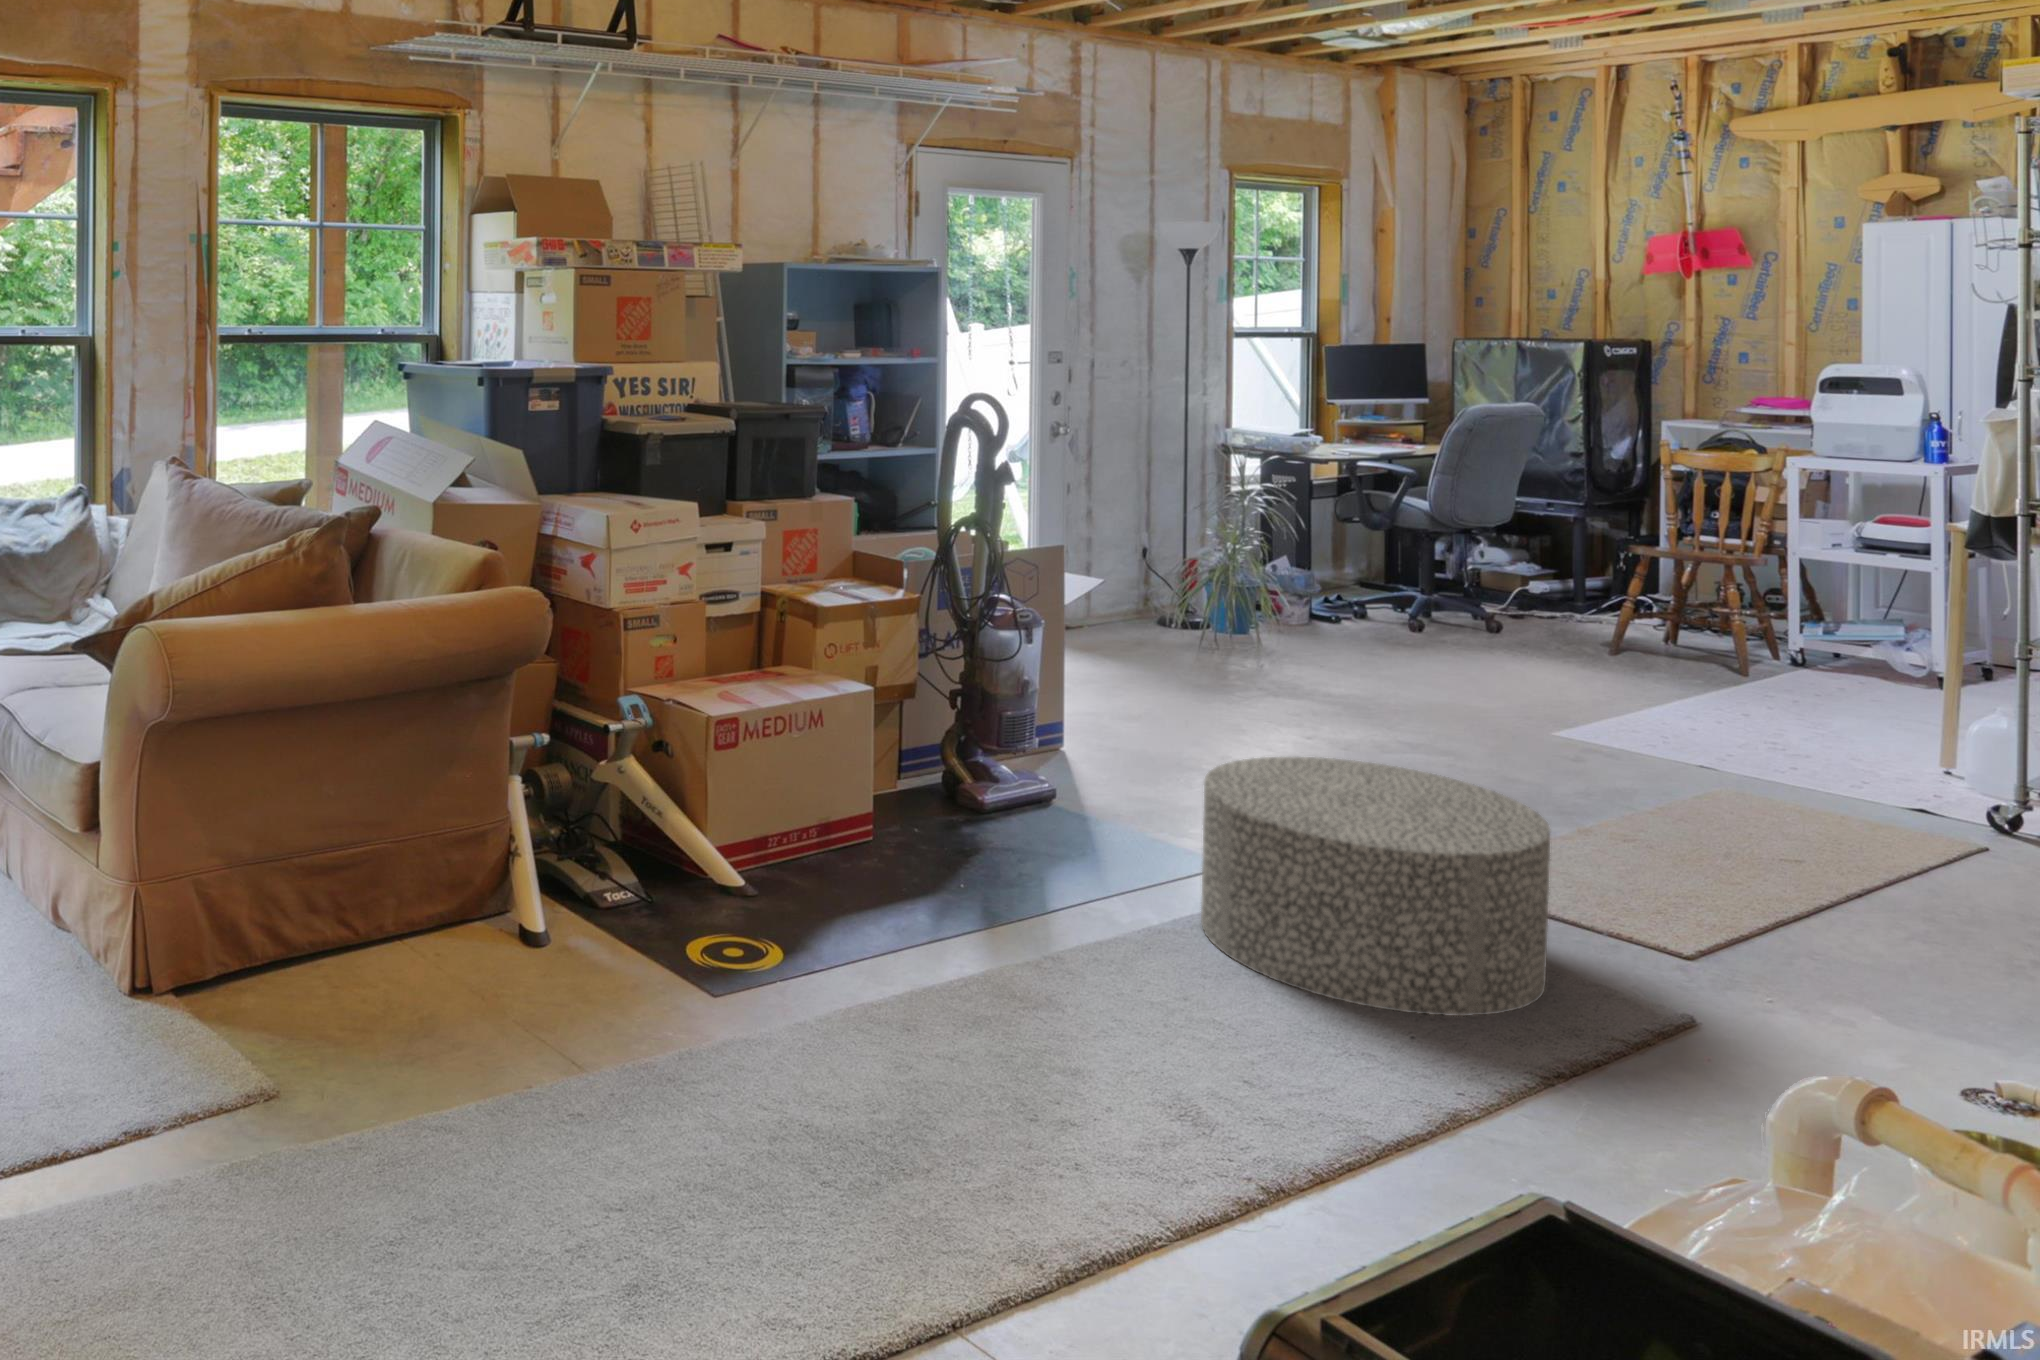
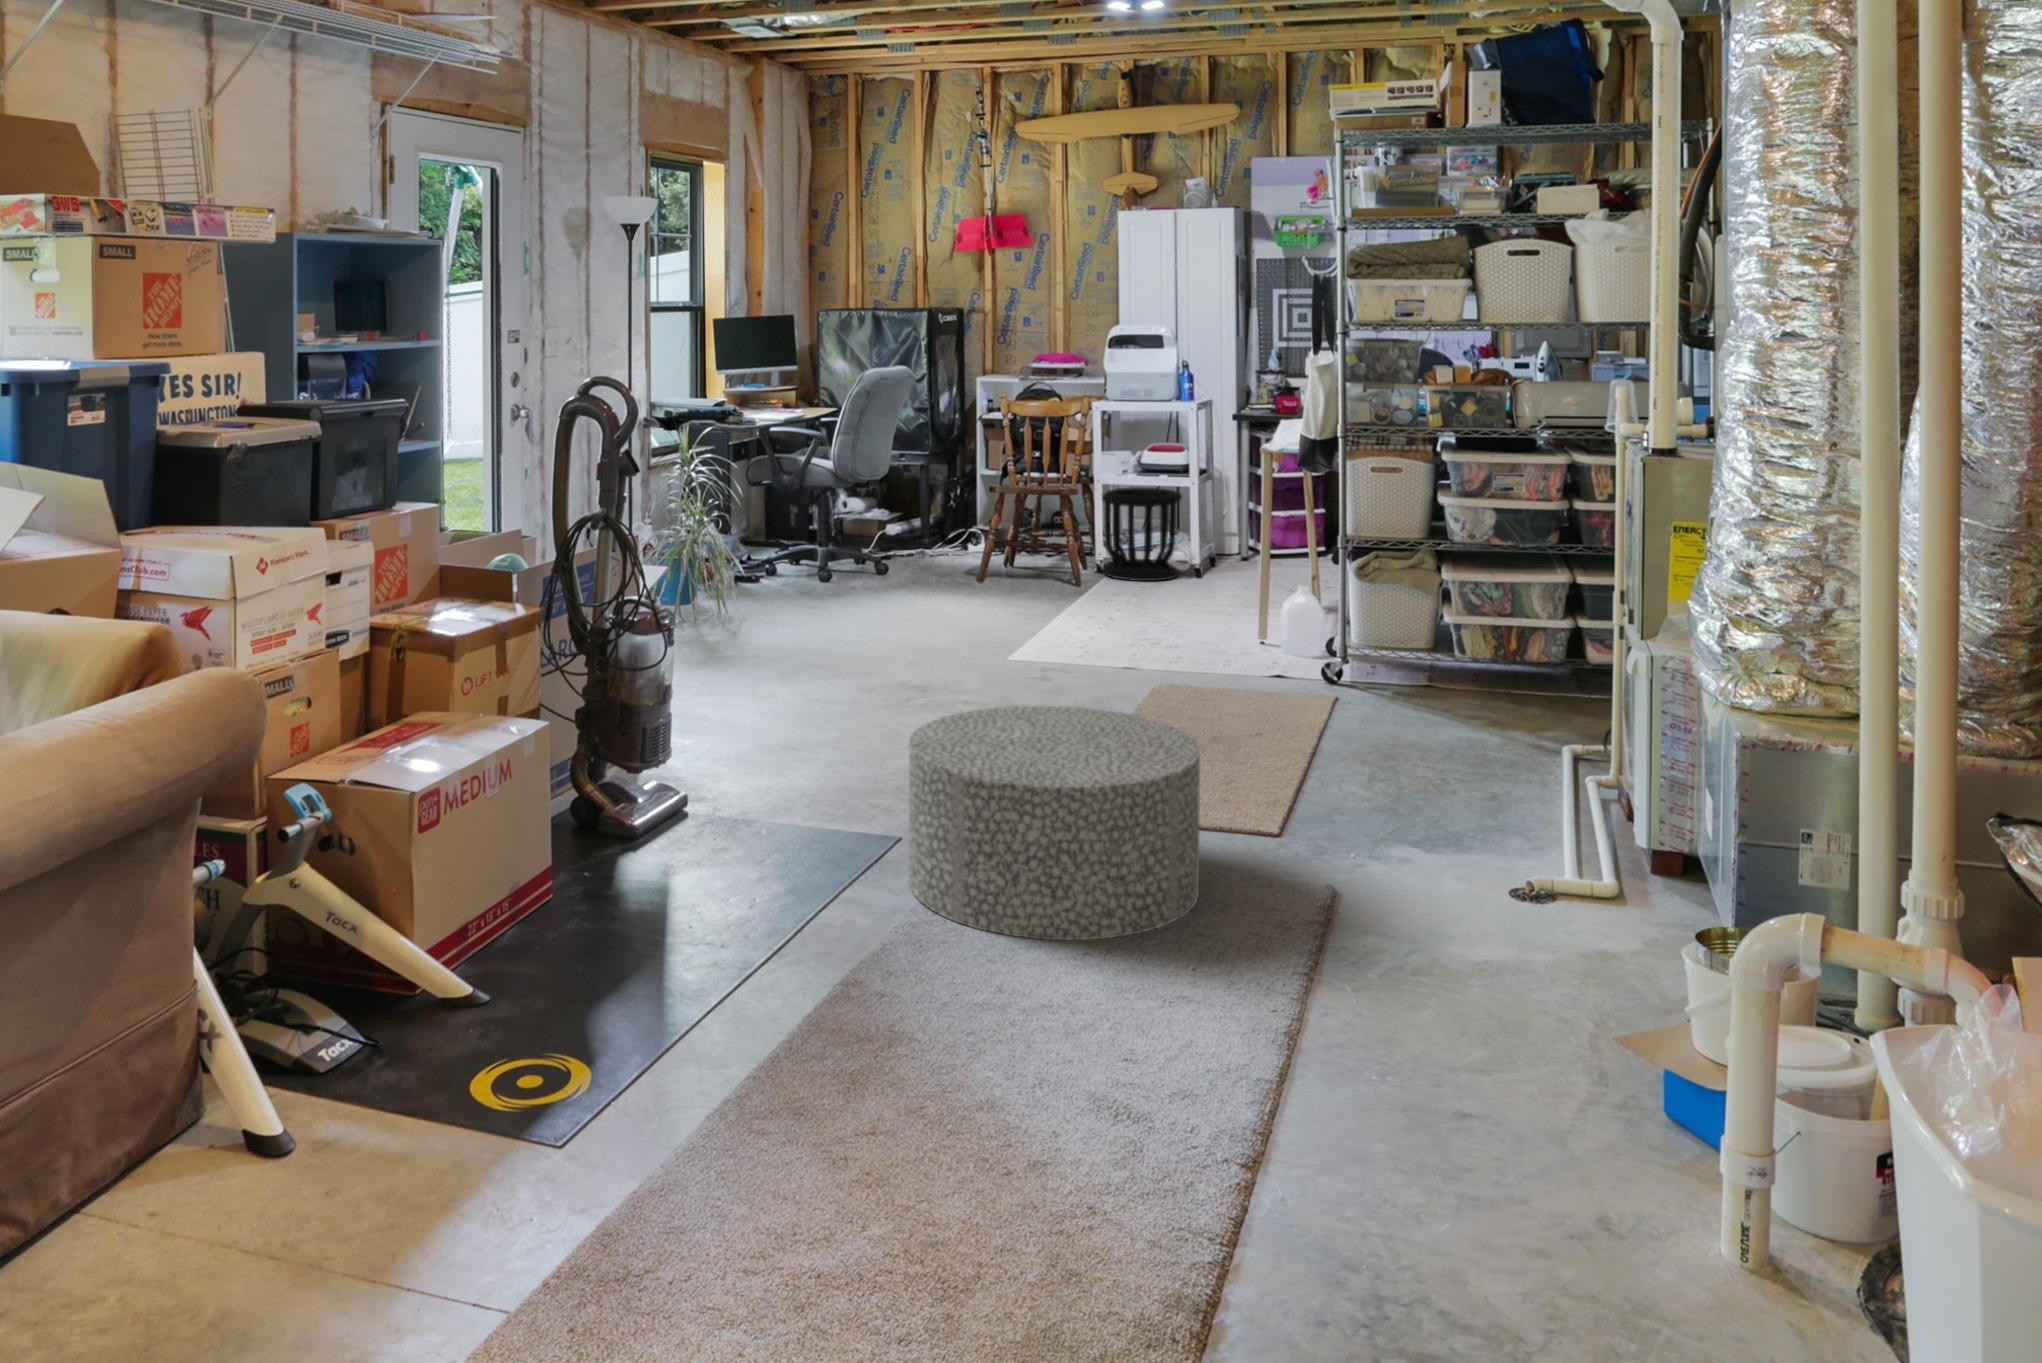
wastebasket: none [1790,571,1923,693] -> present [1102,487,1182,581]

